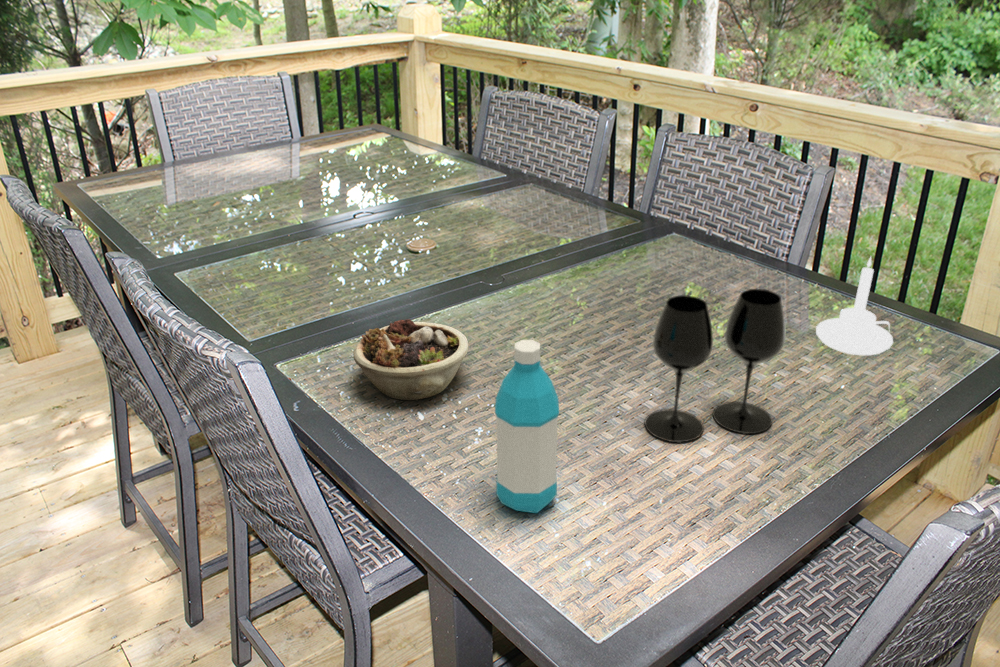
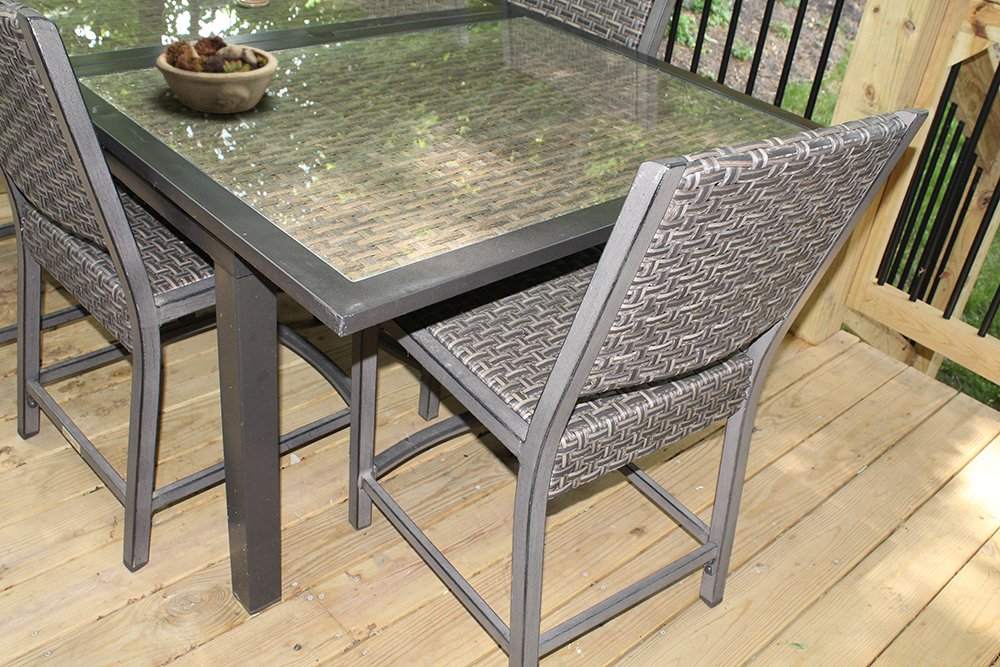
candle holder: present [816,257,893,355] -> none [634,18,705,120]
wine glass: present [645,289,785,442] -> none [445,15,580,164]
water bottle: present [495,340,559,513] -> none [283,17,348,198]

